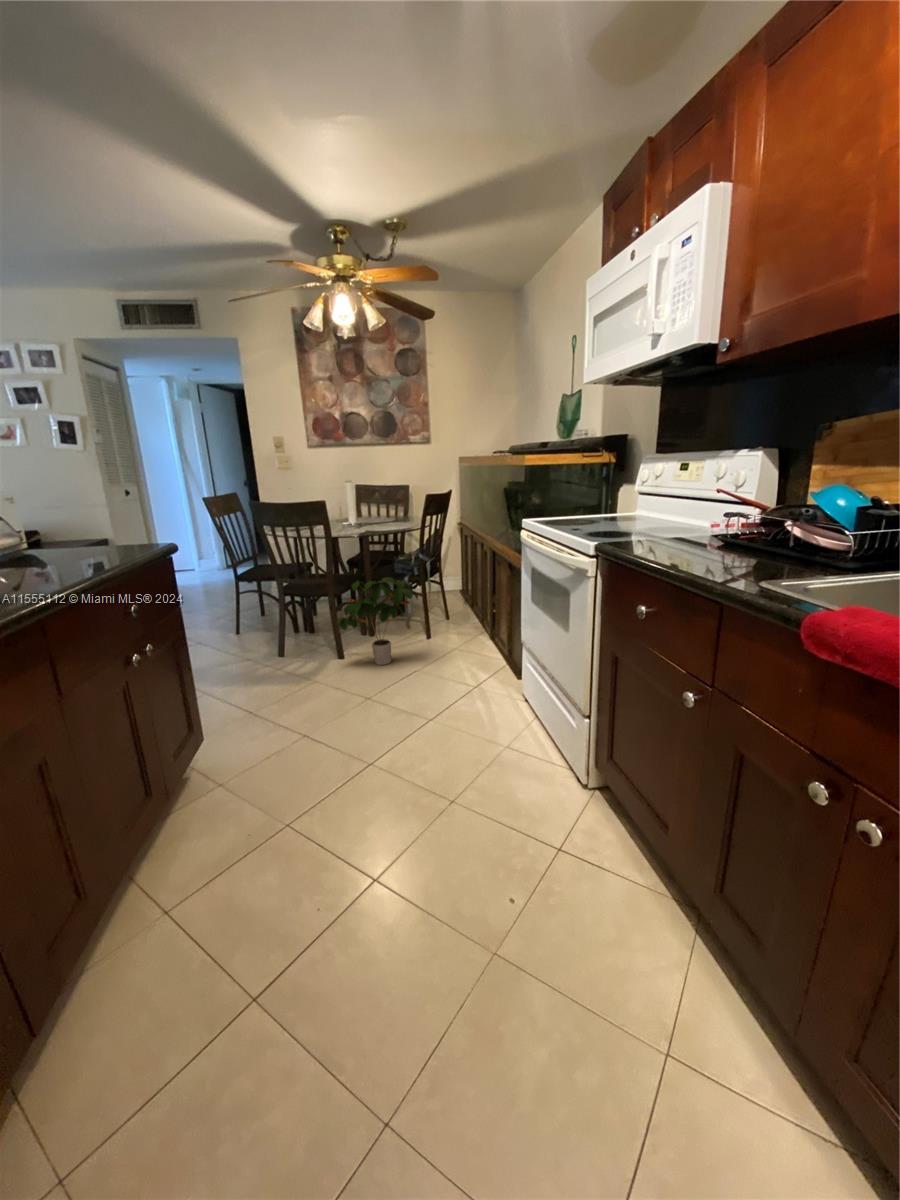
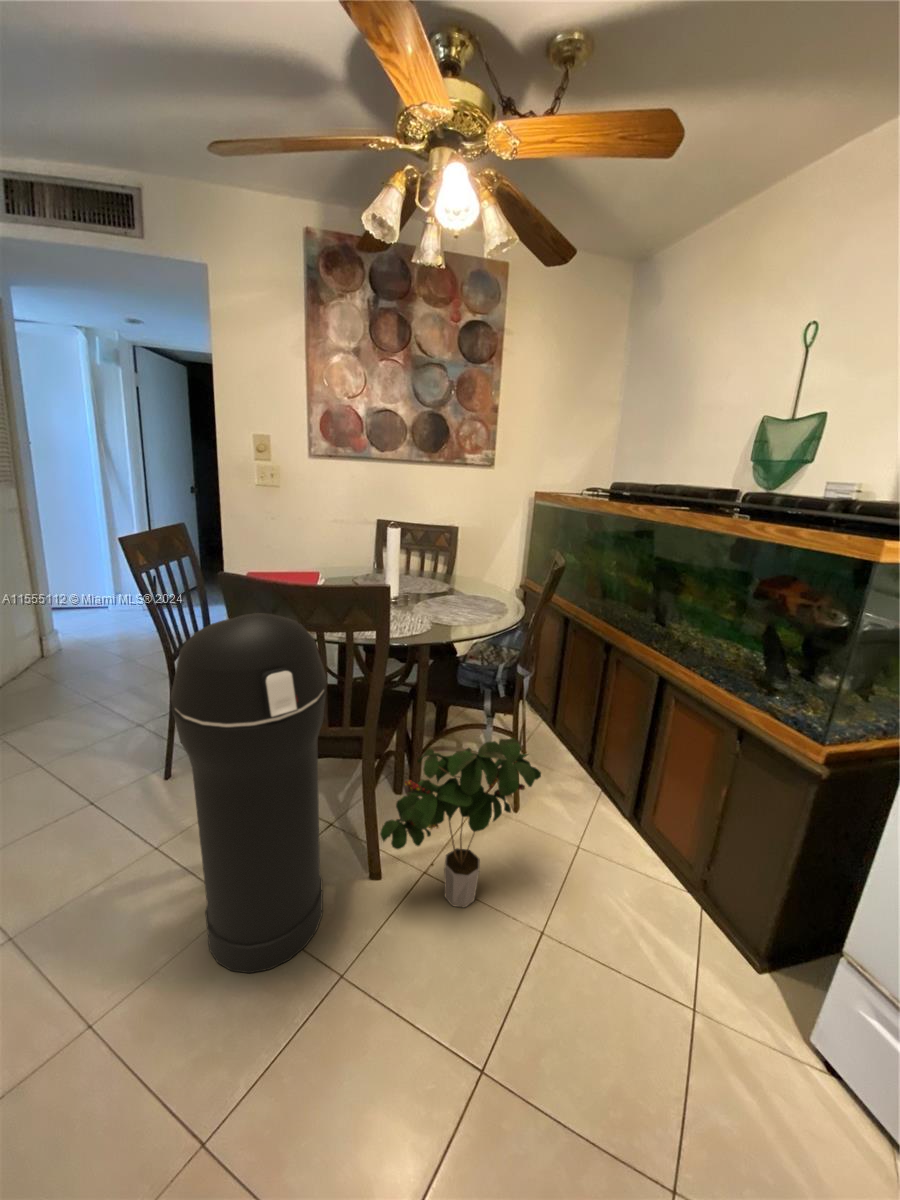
trash can: none [236,511,314,680] -> present [171,613,326,973]

